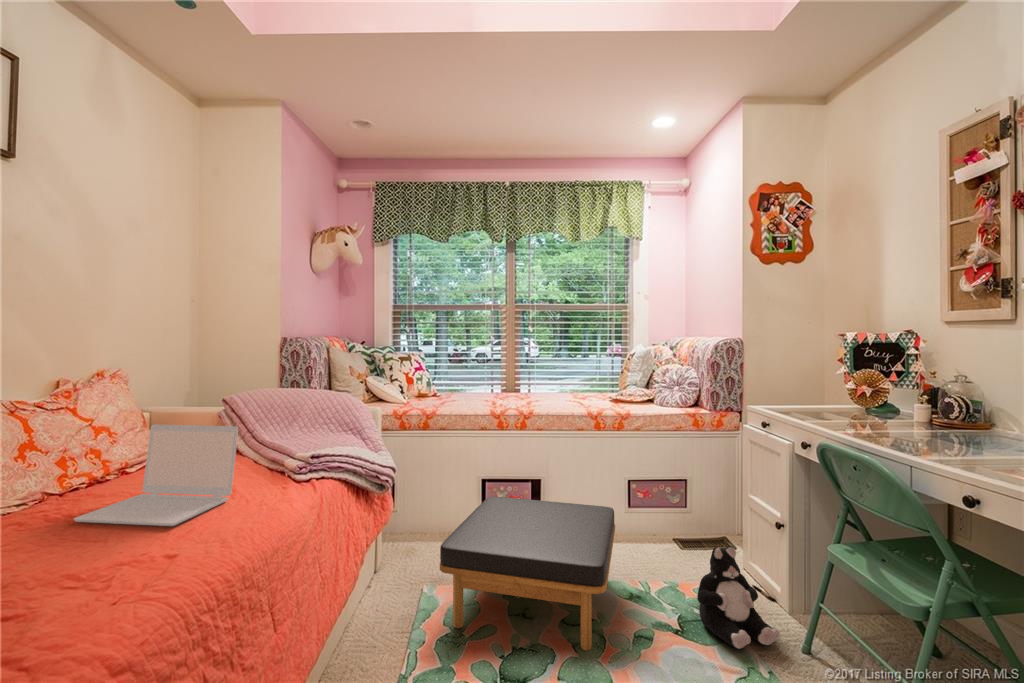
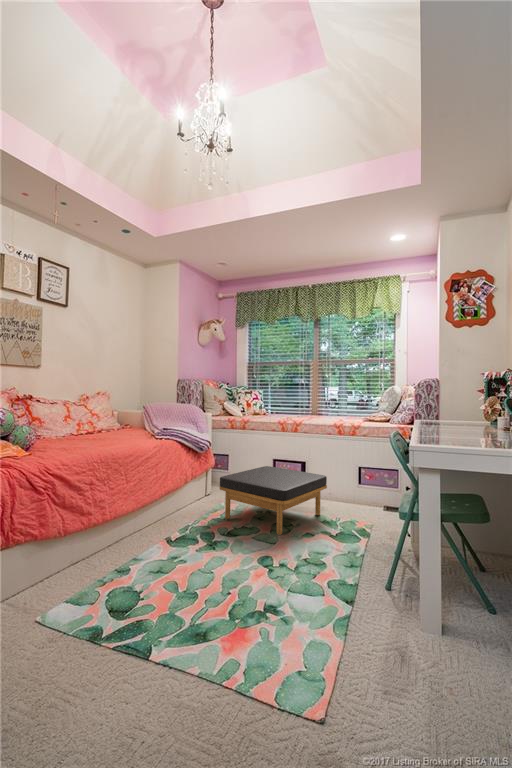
laptop: present [74,425,238,526] -> none [79,409,133,442]
plush toy: present [697,546,780,649] -> none [346,495,384,548]

